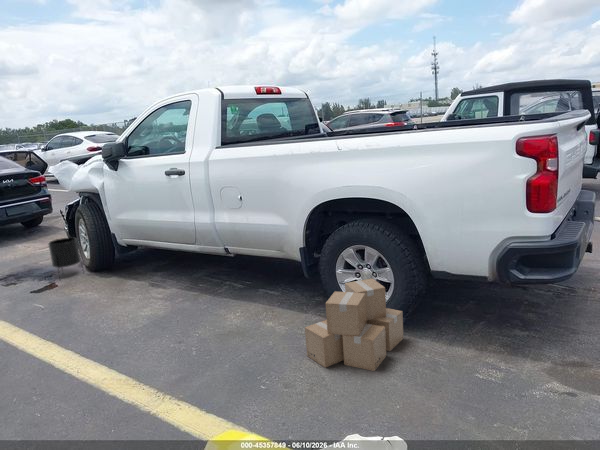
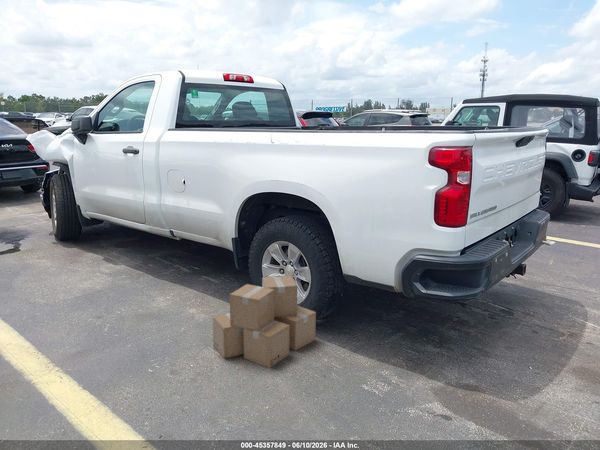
planter: present [49,237,82,278] -> none [19,205,52,246]

